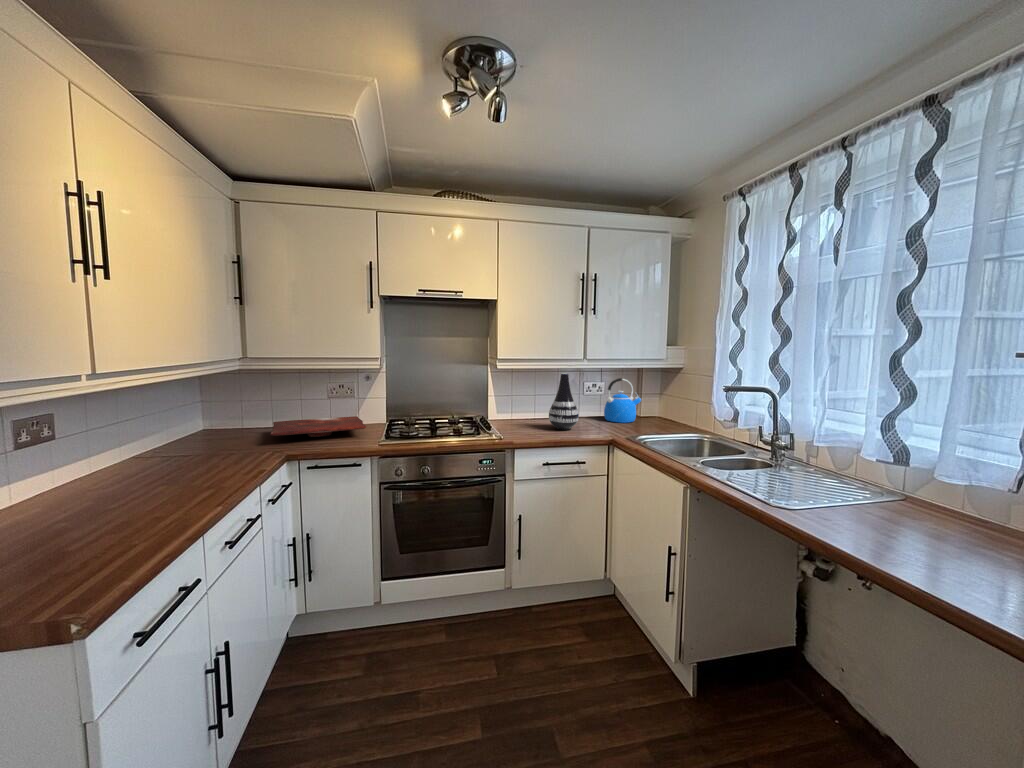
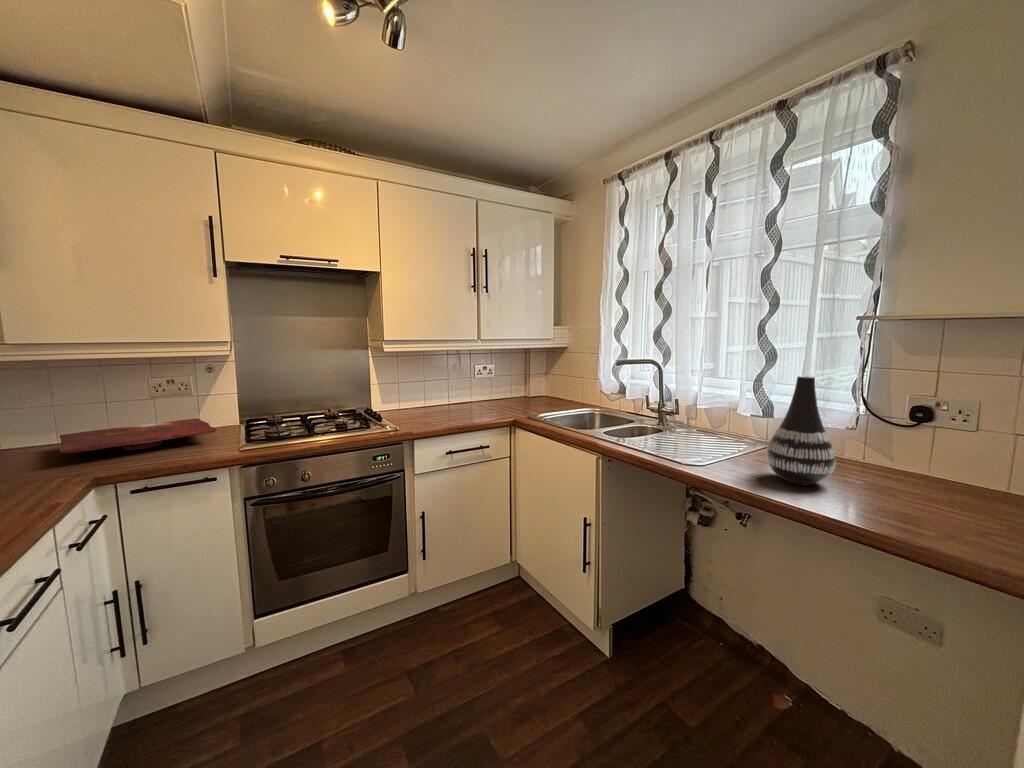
vase: present [549,373,579,430] -> present [766,376,836,485]
kettle: present [604,378,641,423] -> none [497,359,532,404]

